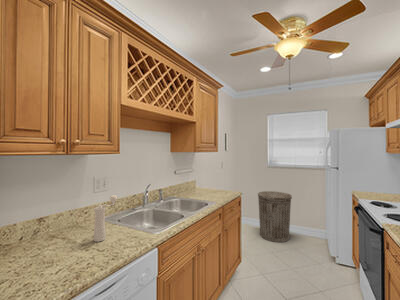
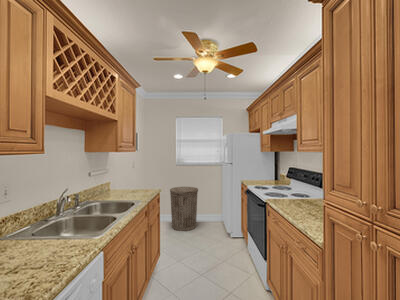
pepper mill: present [94,195,118,242] -> none [15,203,43,262]

